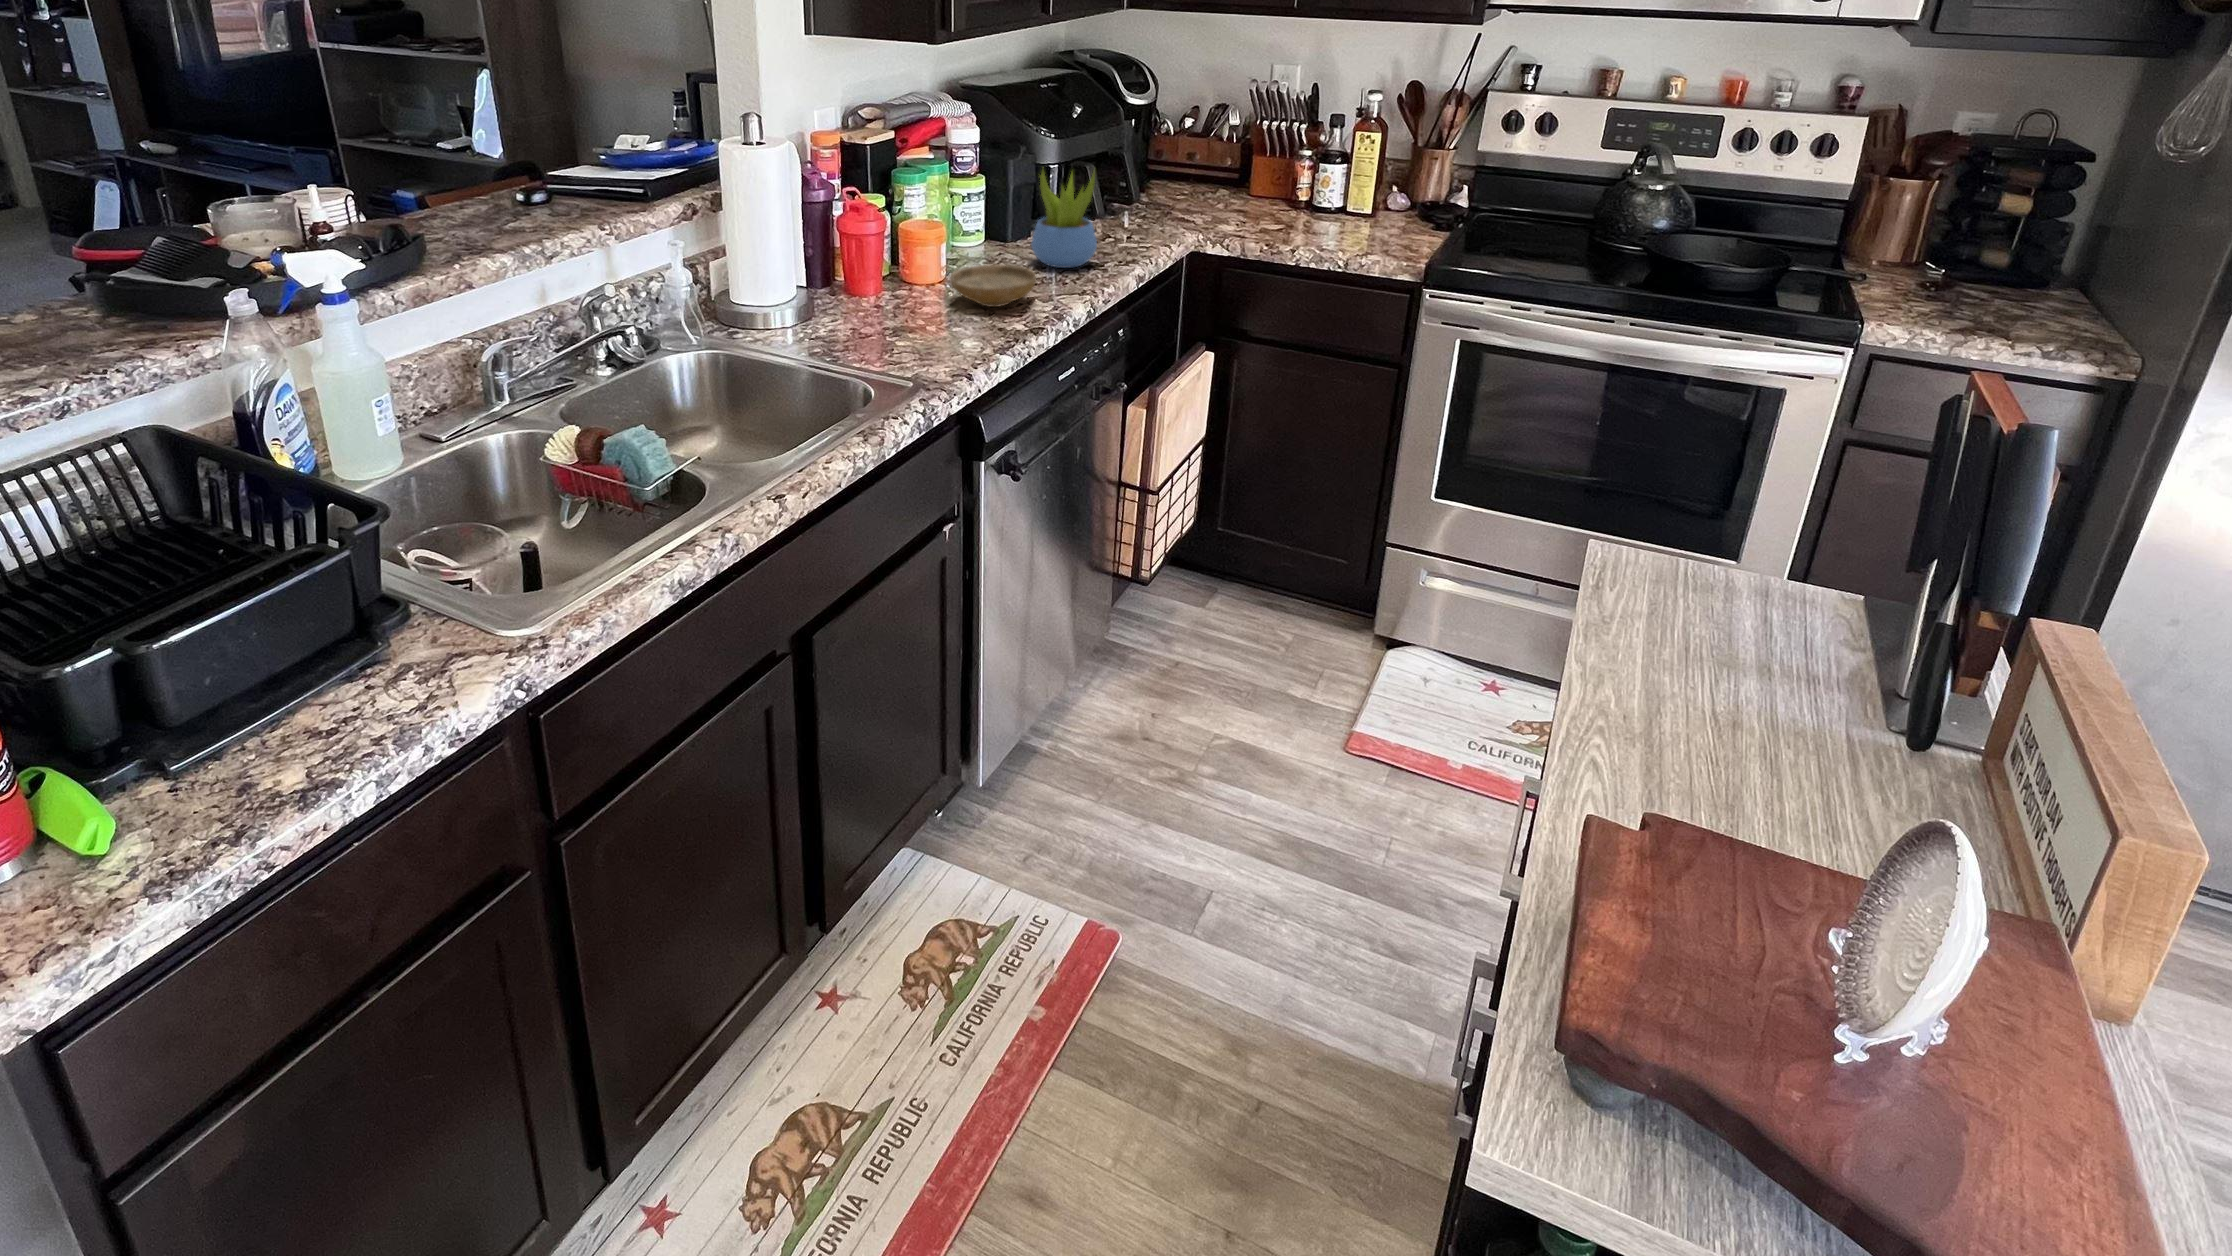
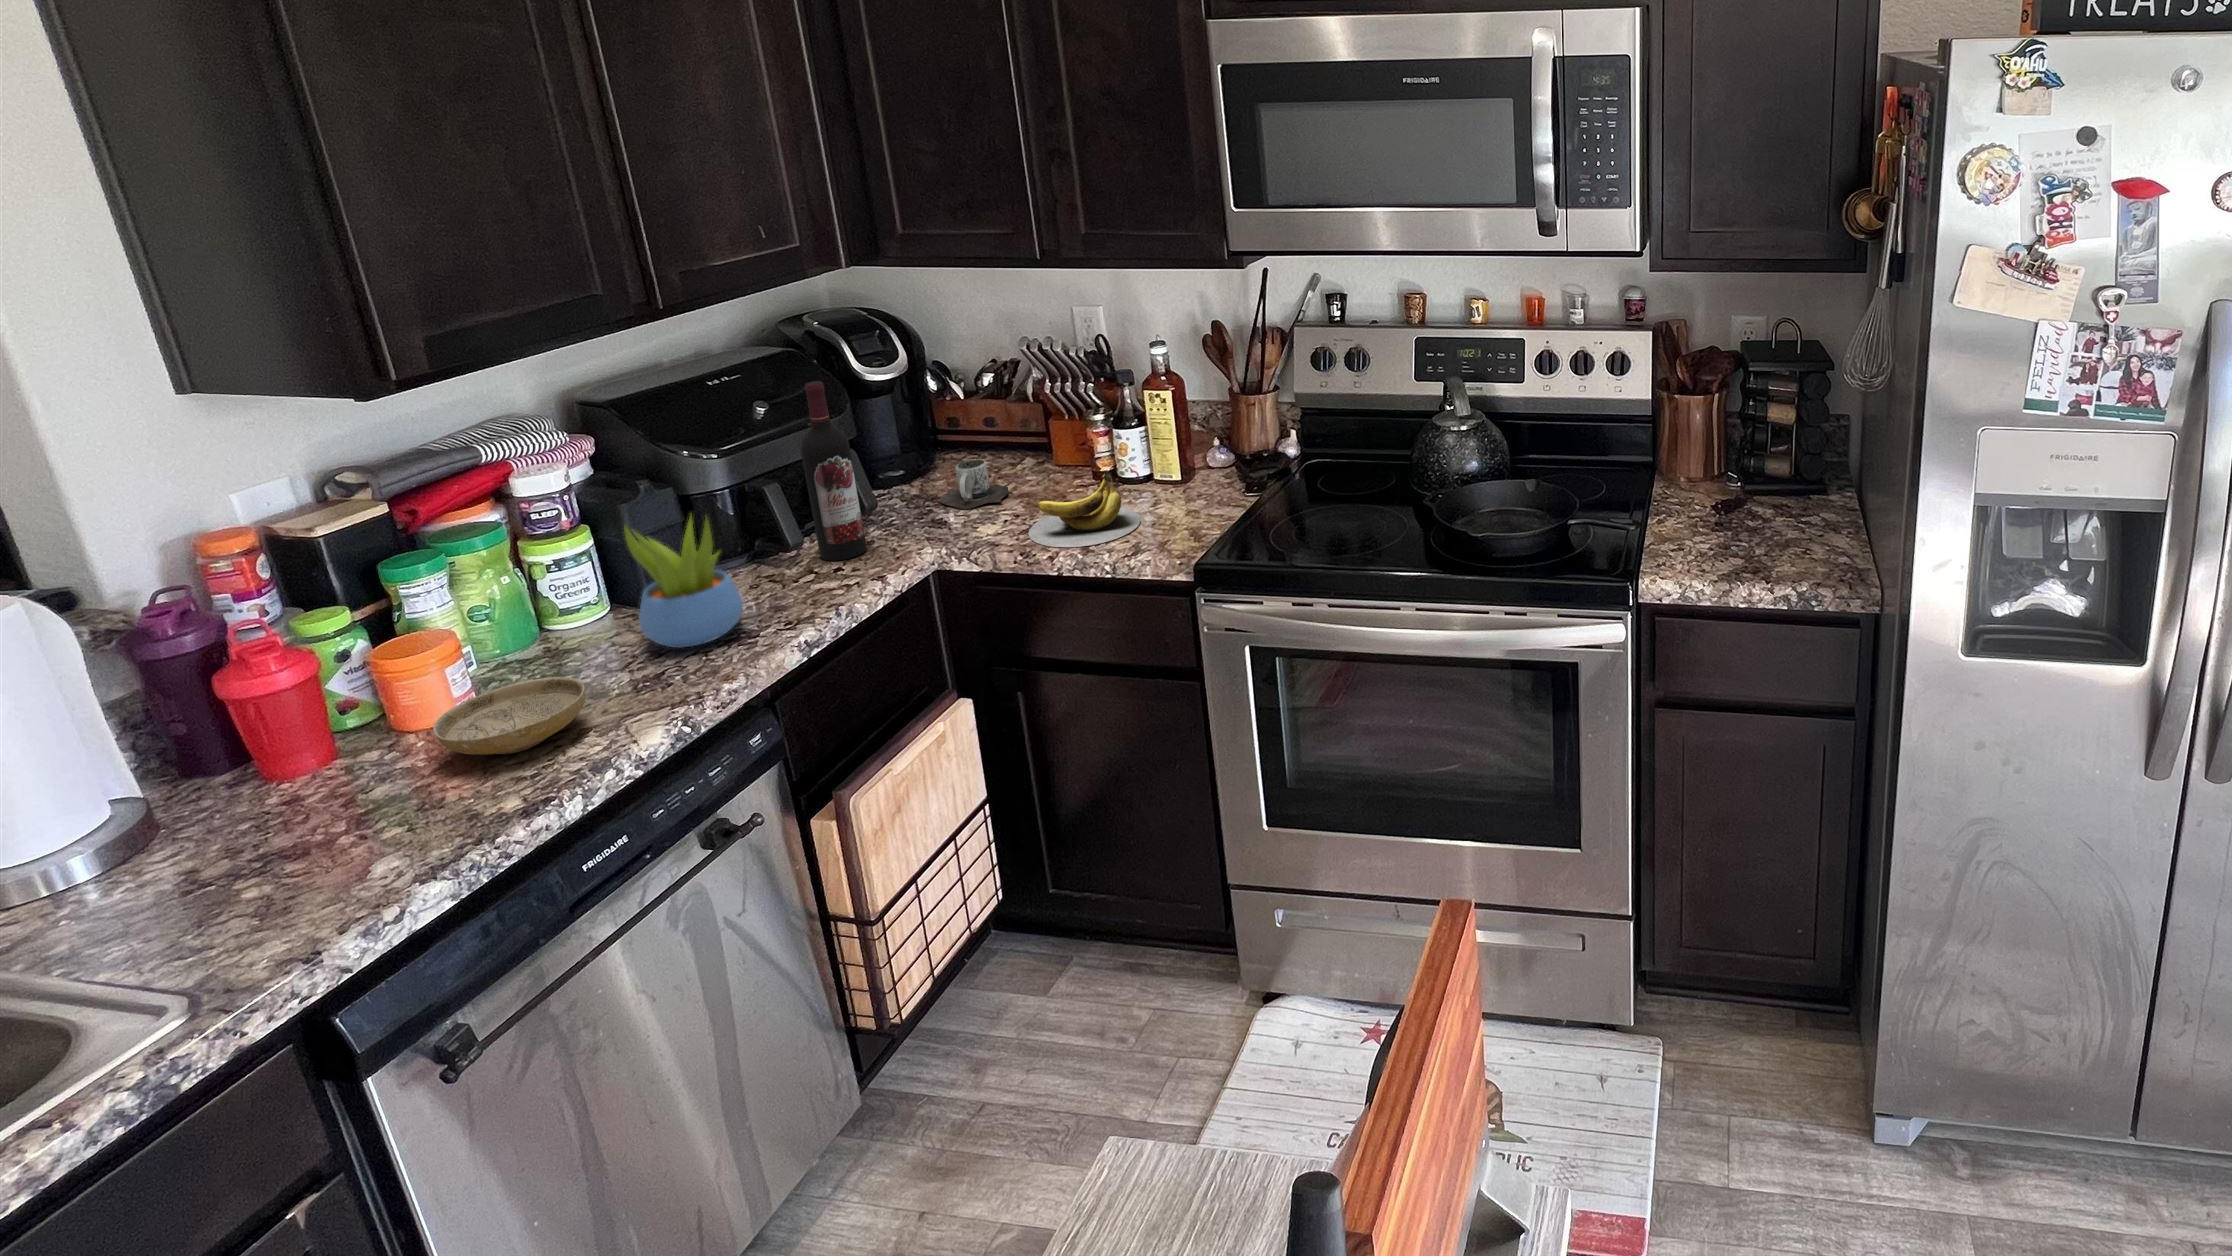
wine bottle: none [1112,89,1150,234] -> present [801,381,867,561]
mug: none [1178,178,1230,215] -> present [940,460,1009,509]
banana: none [1264,190,1355,247] -> present [1028,470,1140,547]

